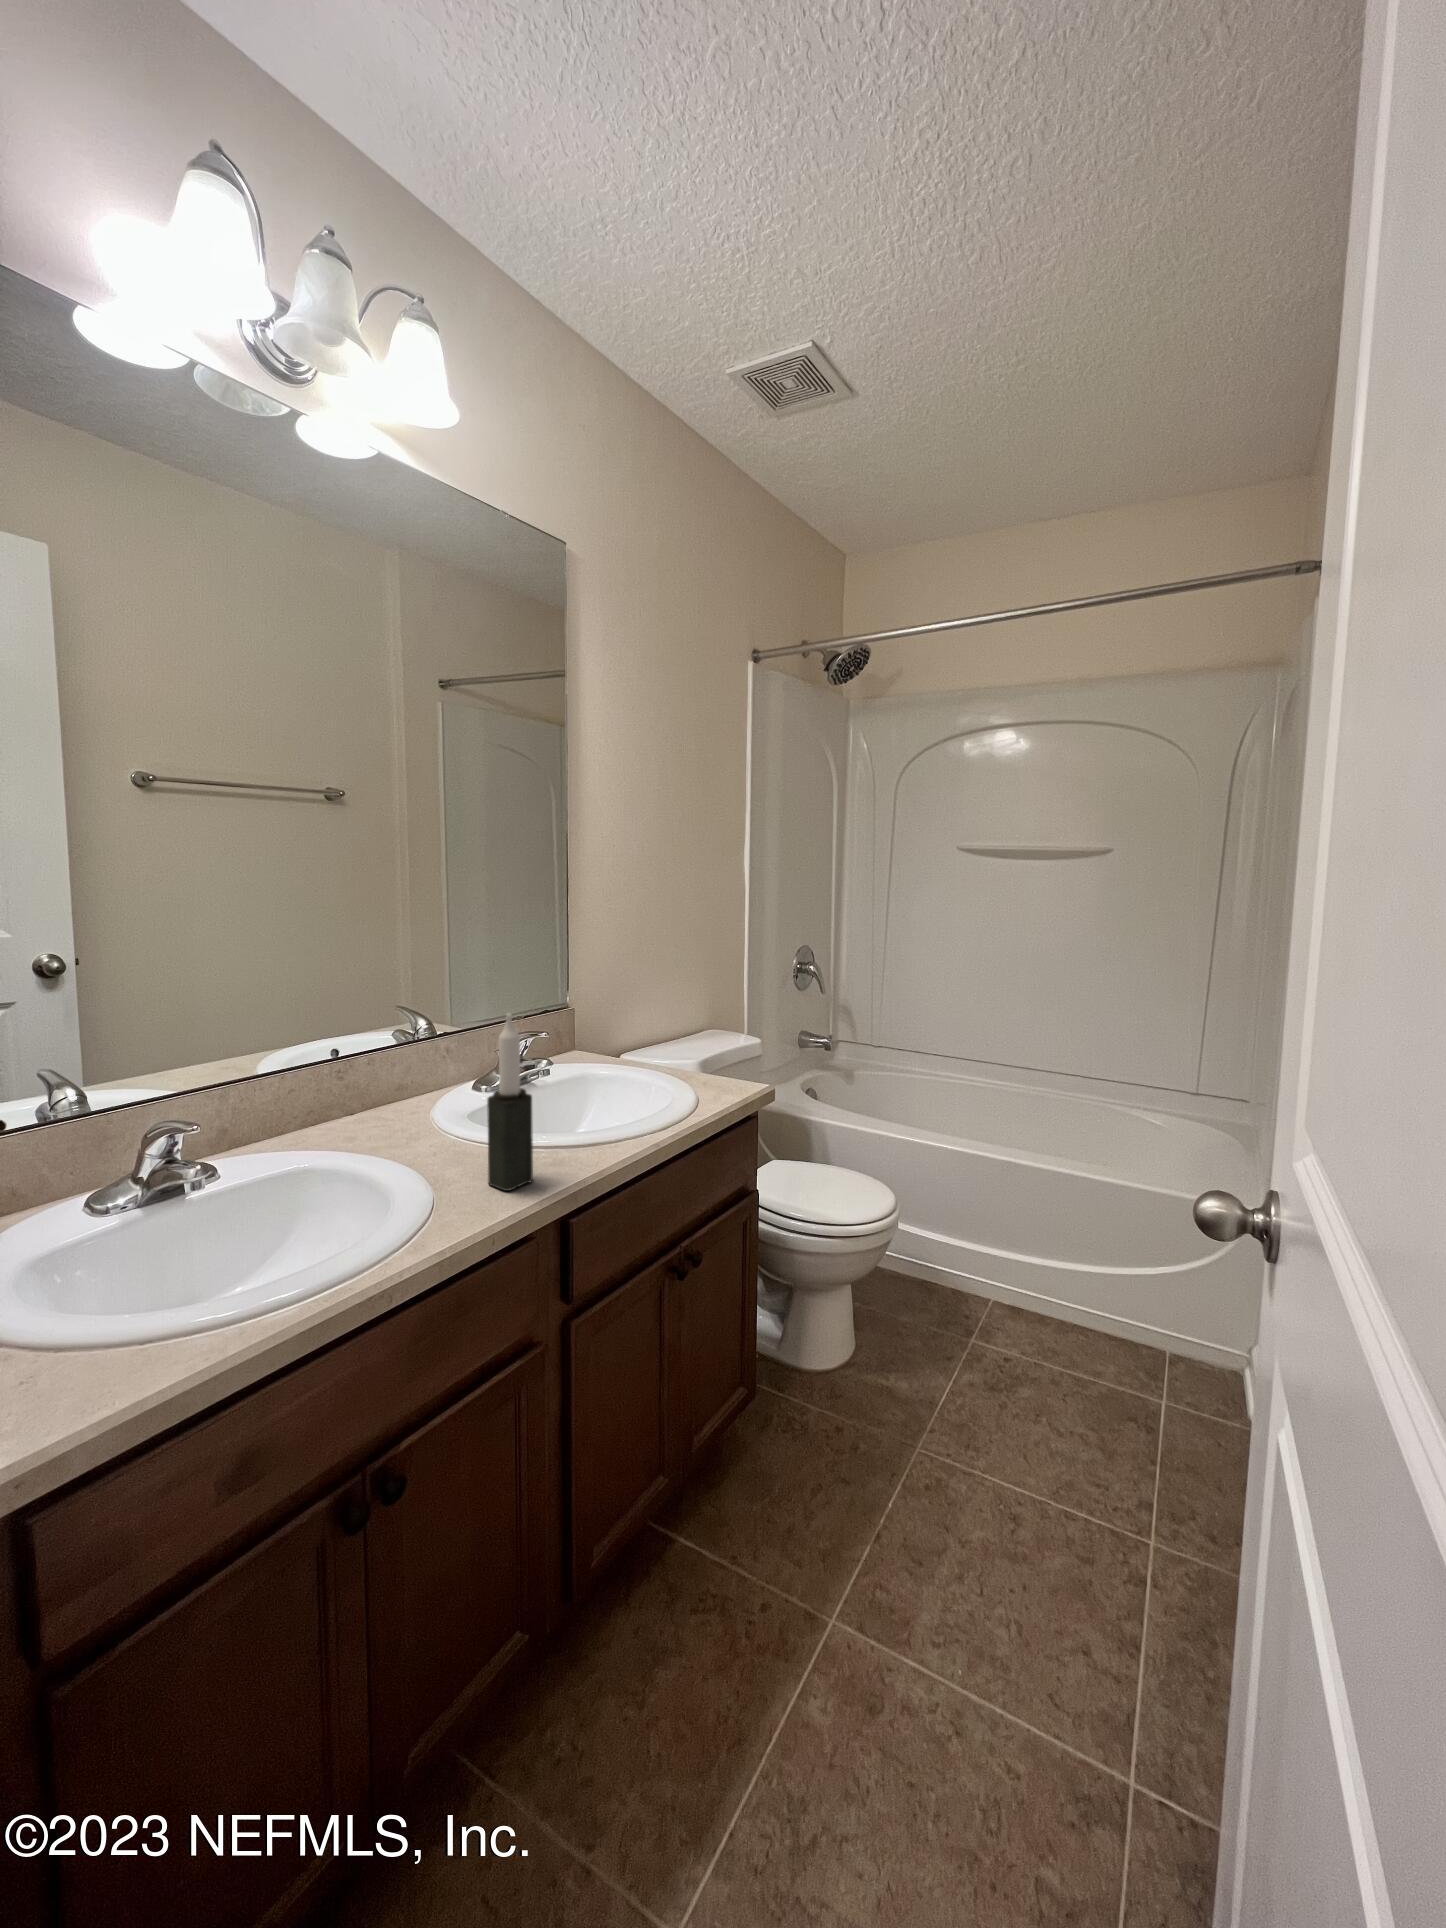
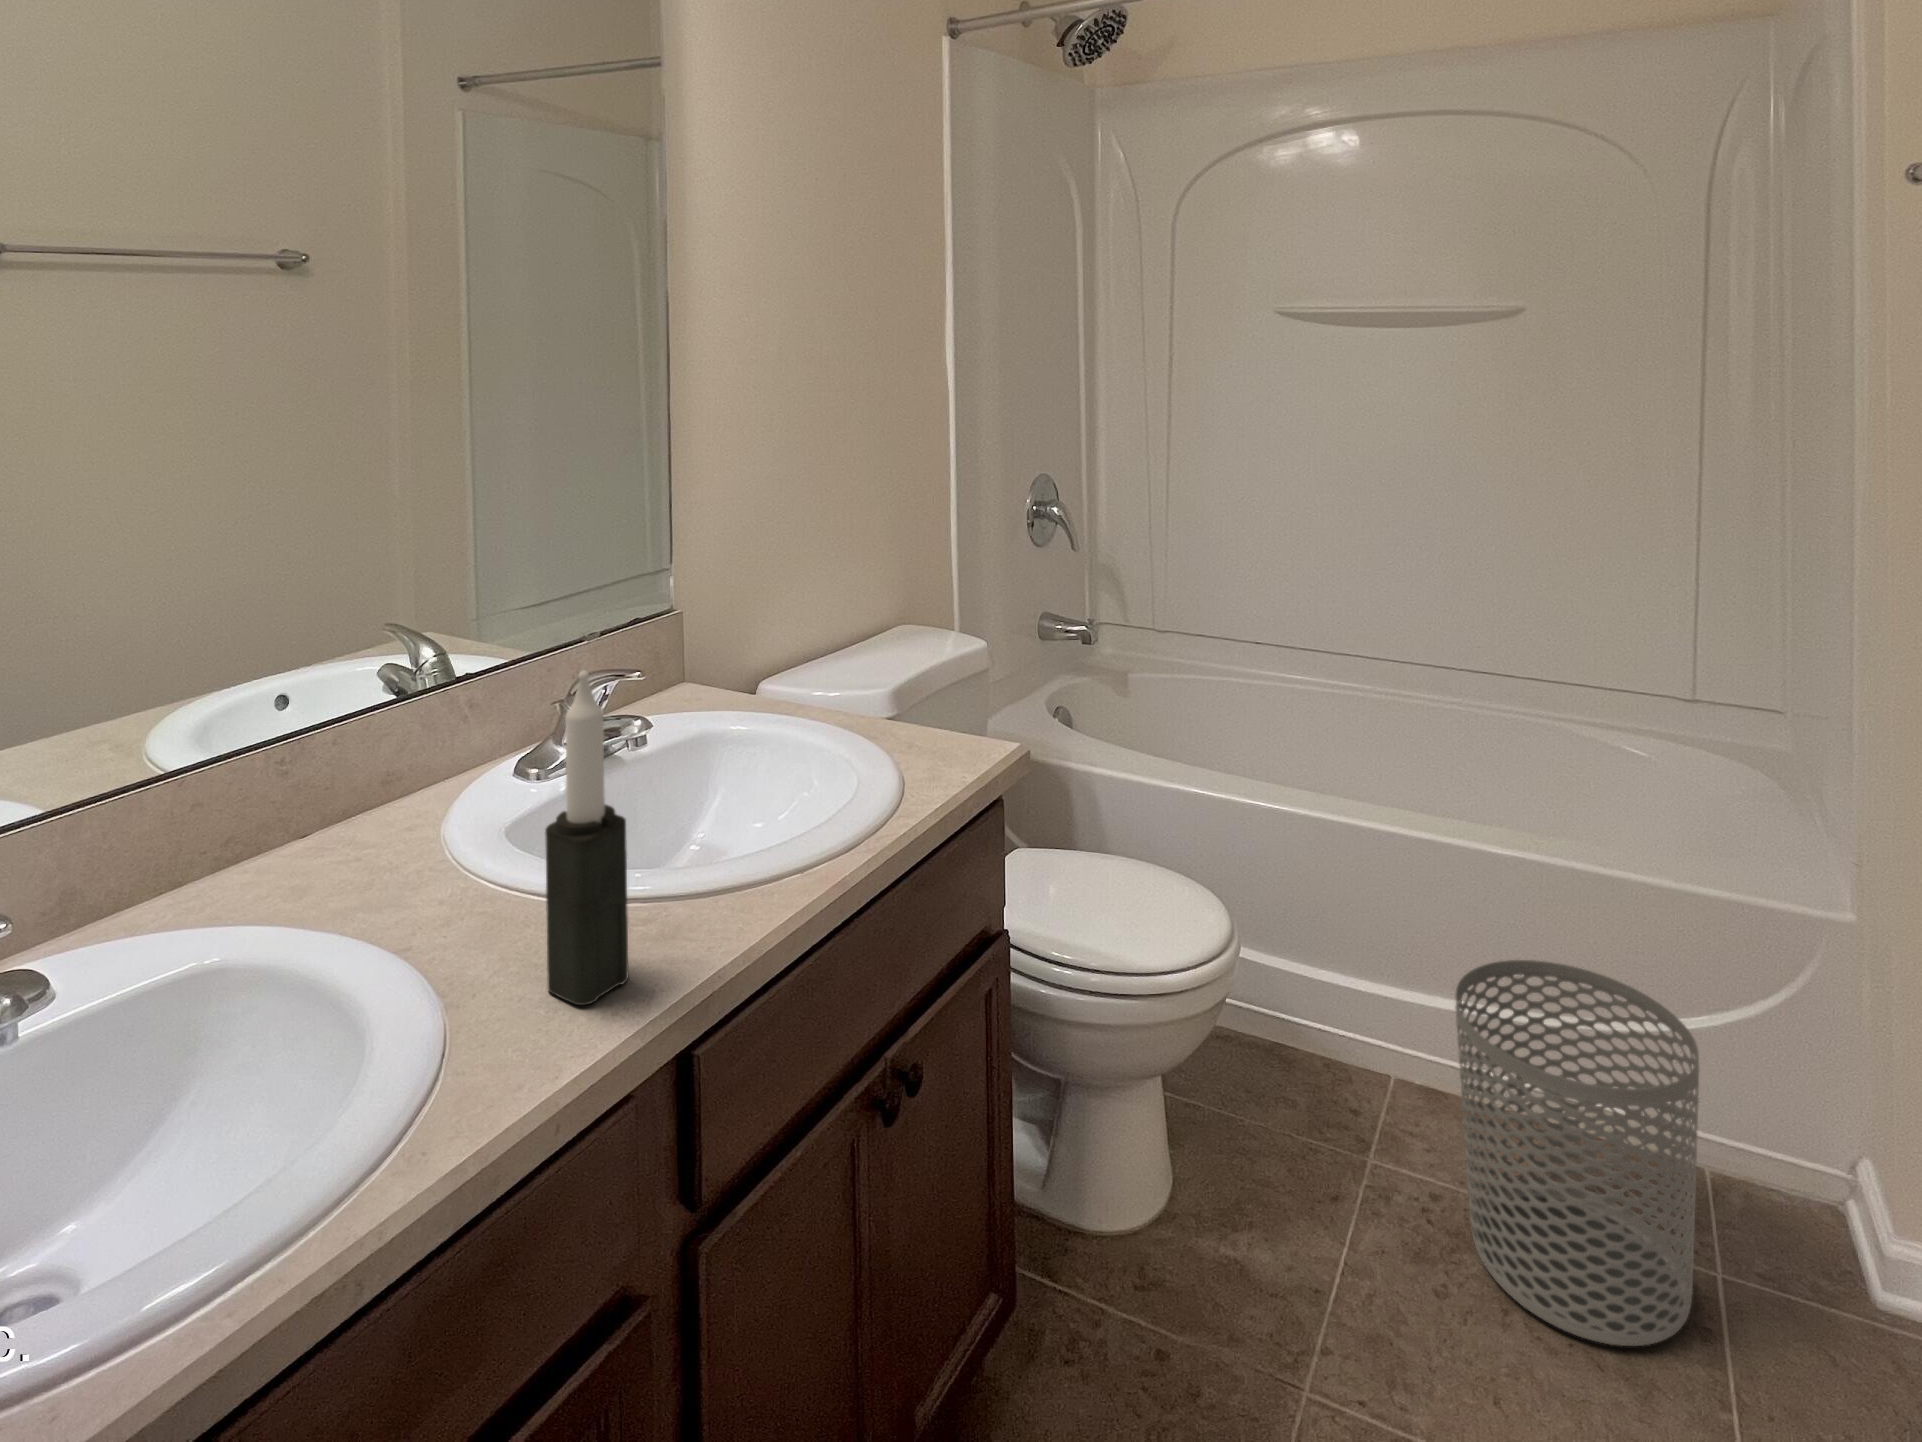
waste bin: none [1021,1229,1156,1432] -> present [1455,960,1699,1346]

